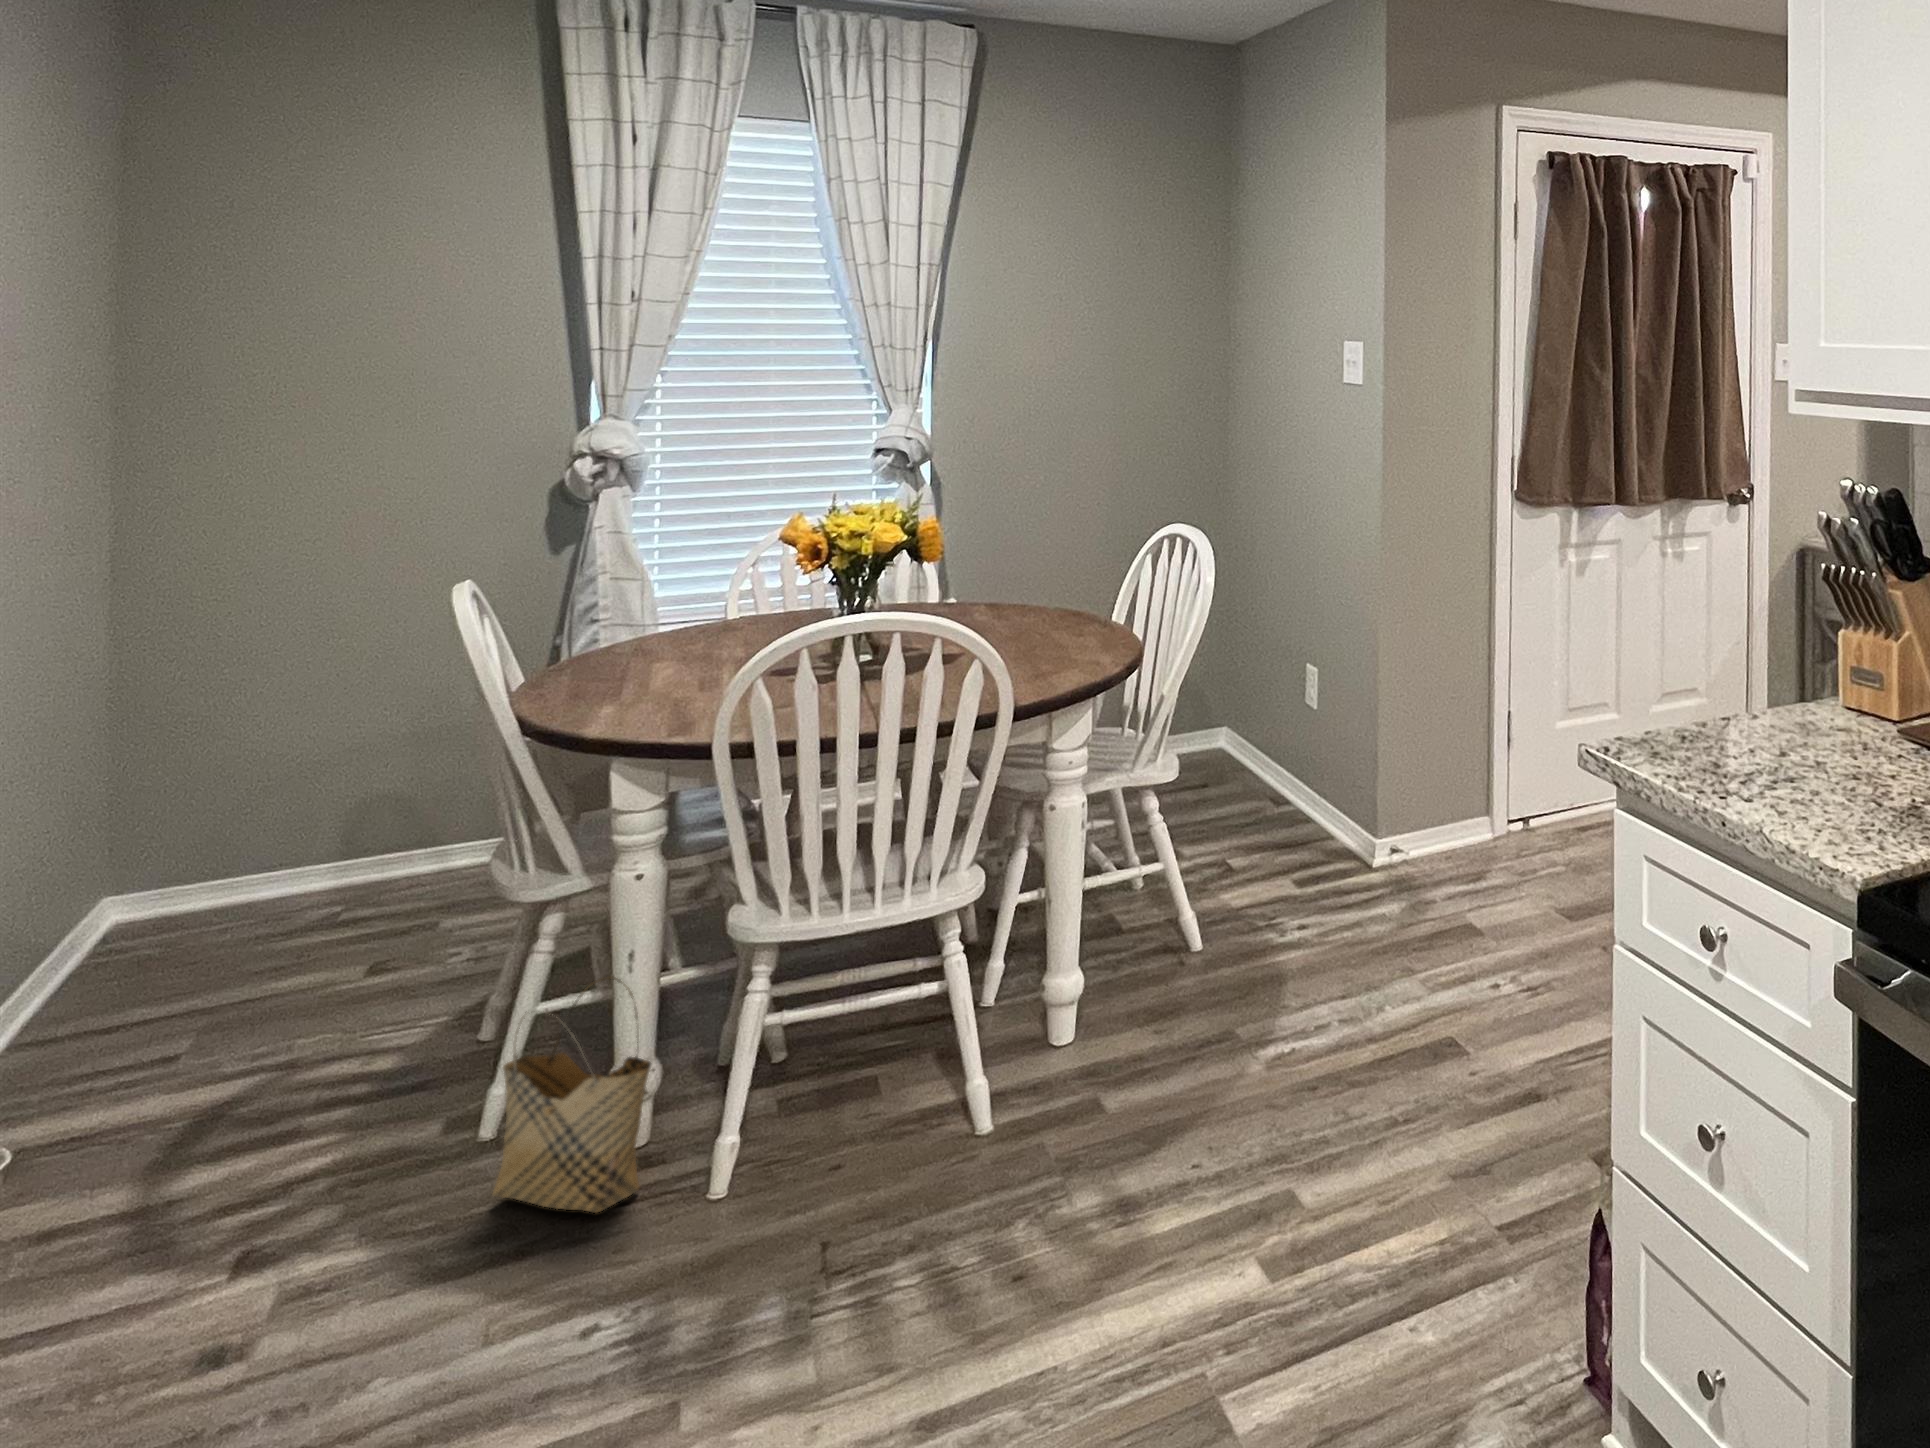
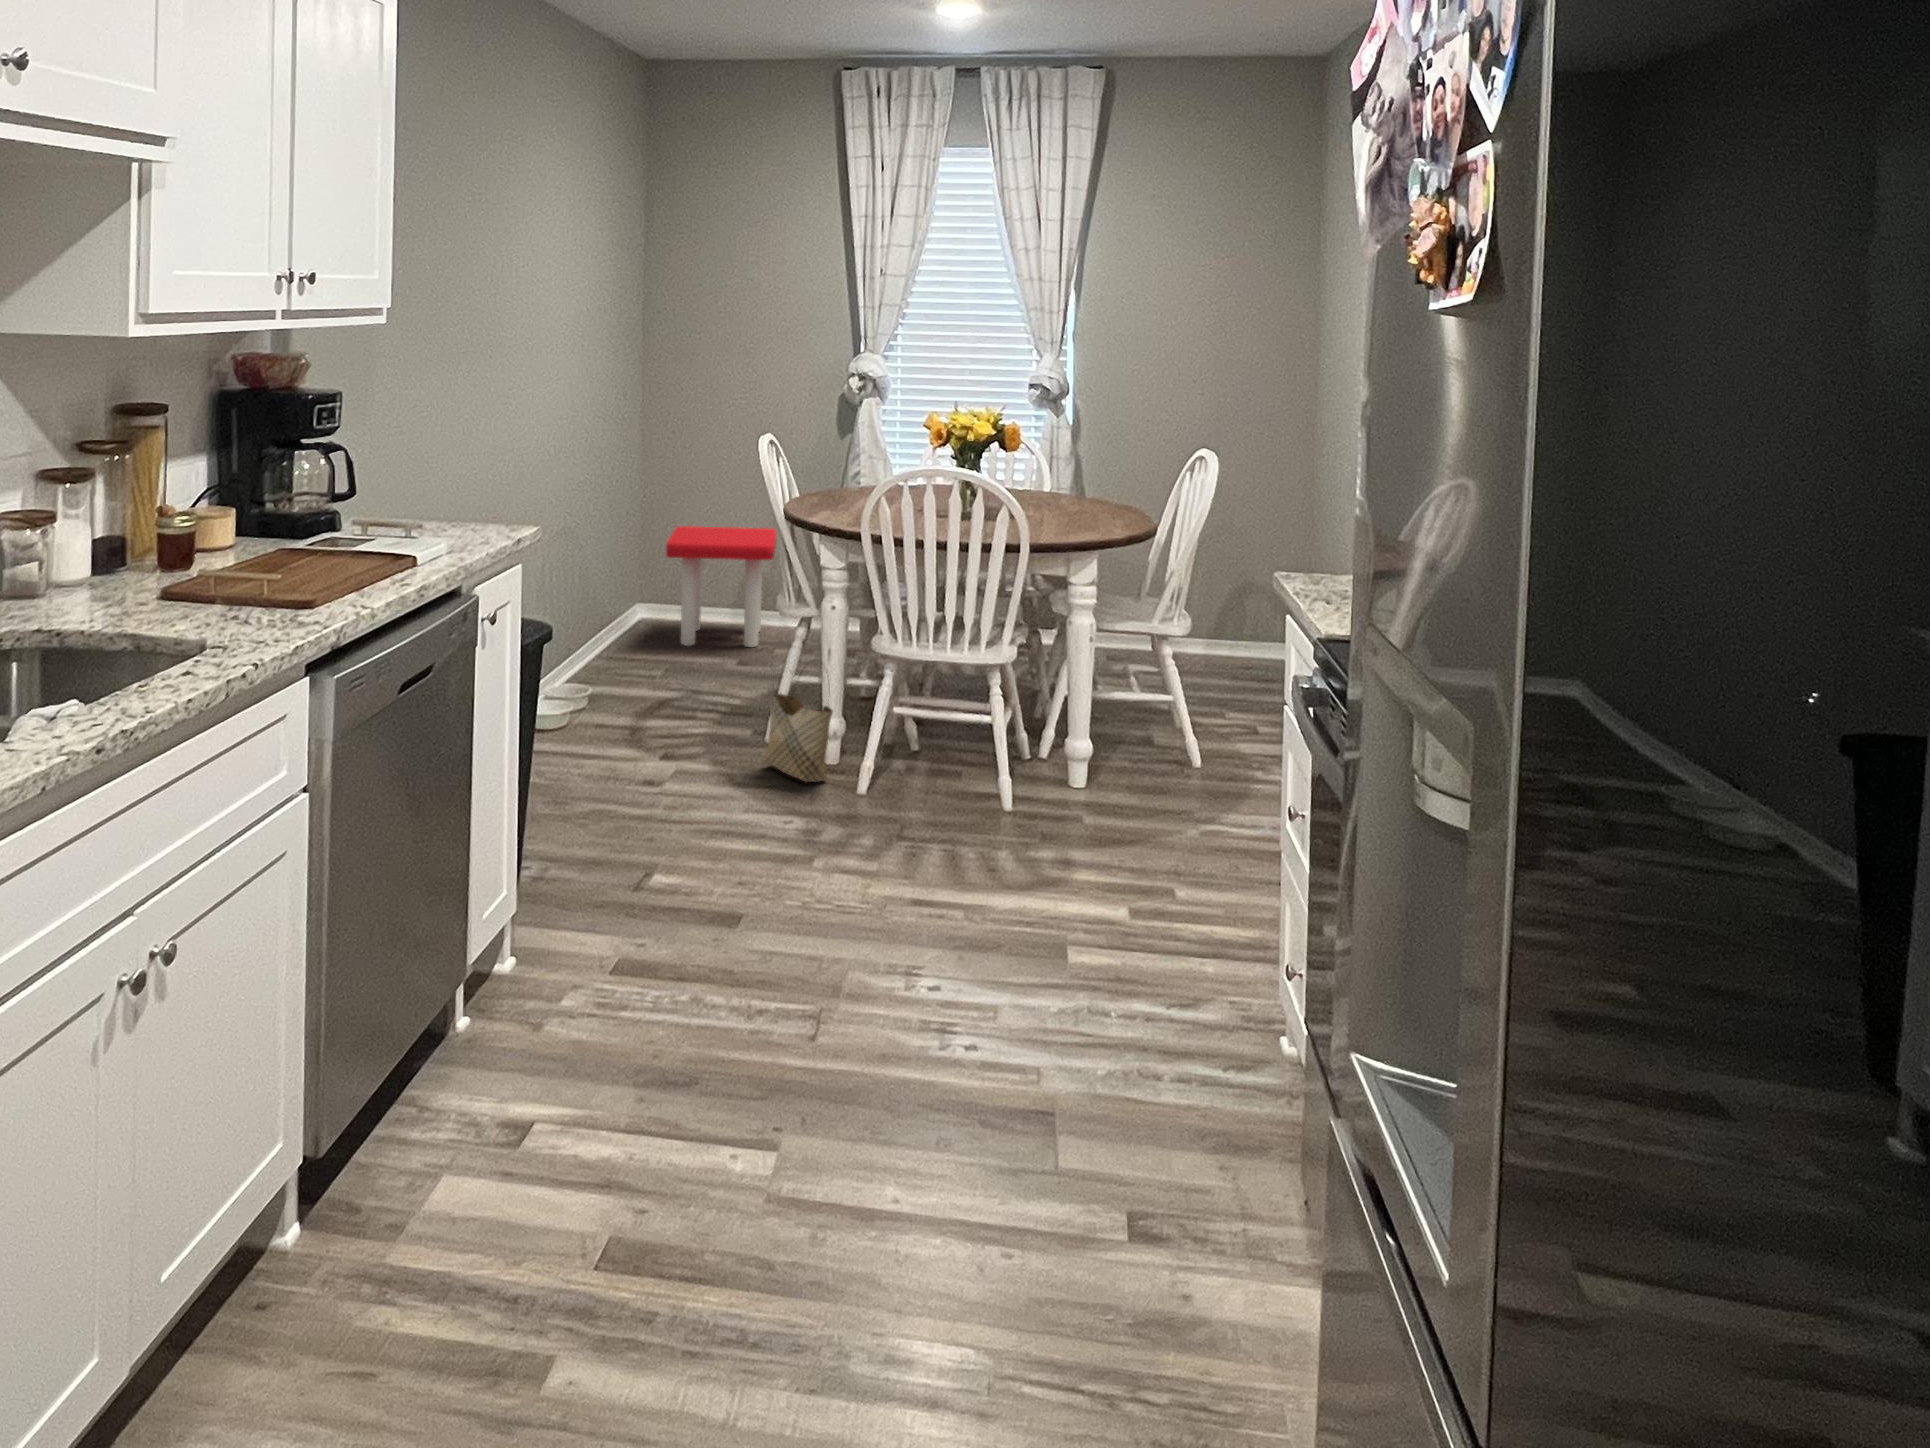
stool: none [190,715,437,962] -> present [666,526,776,647]

